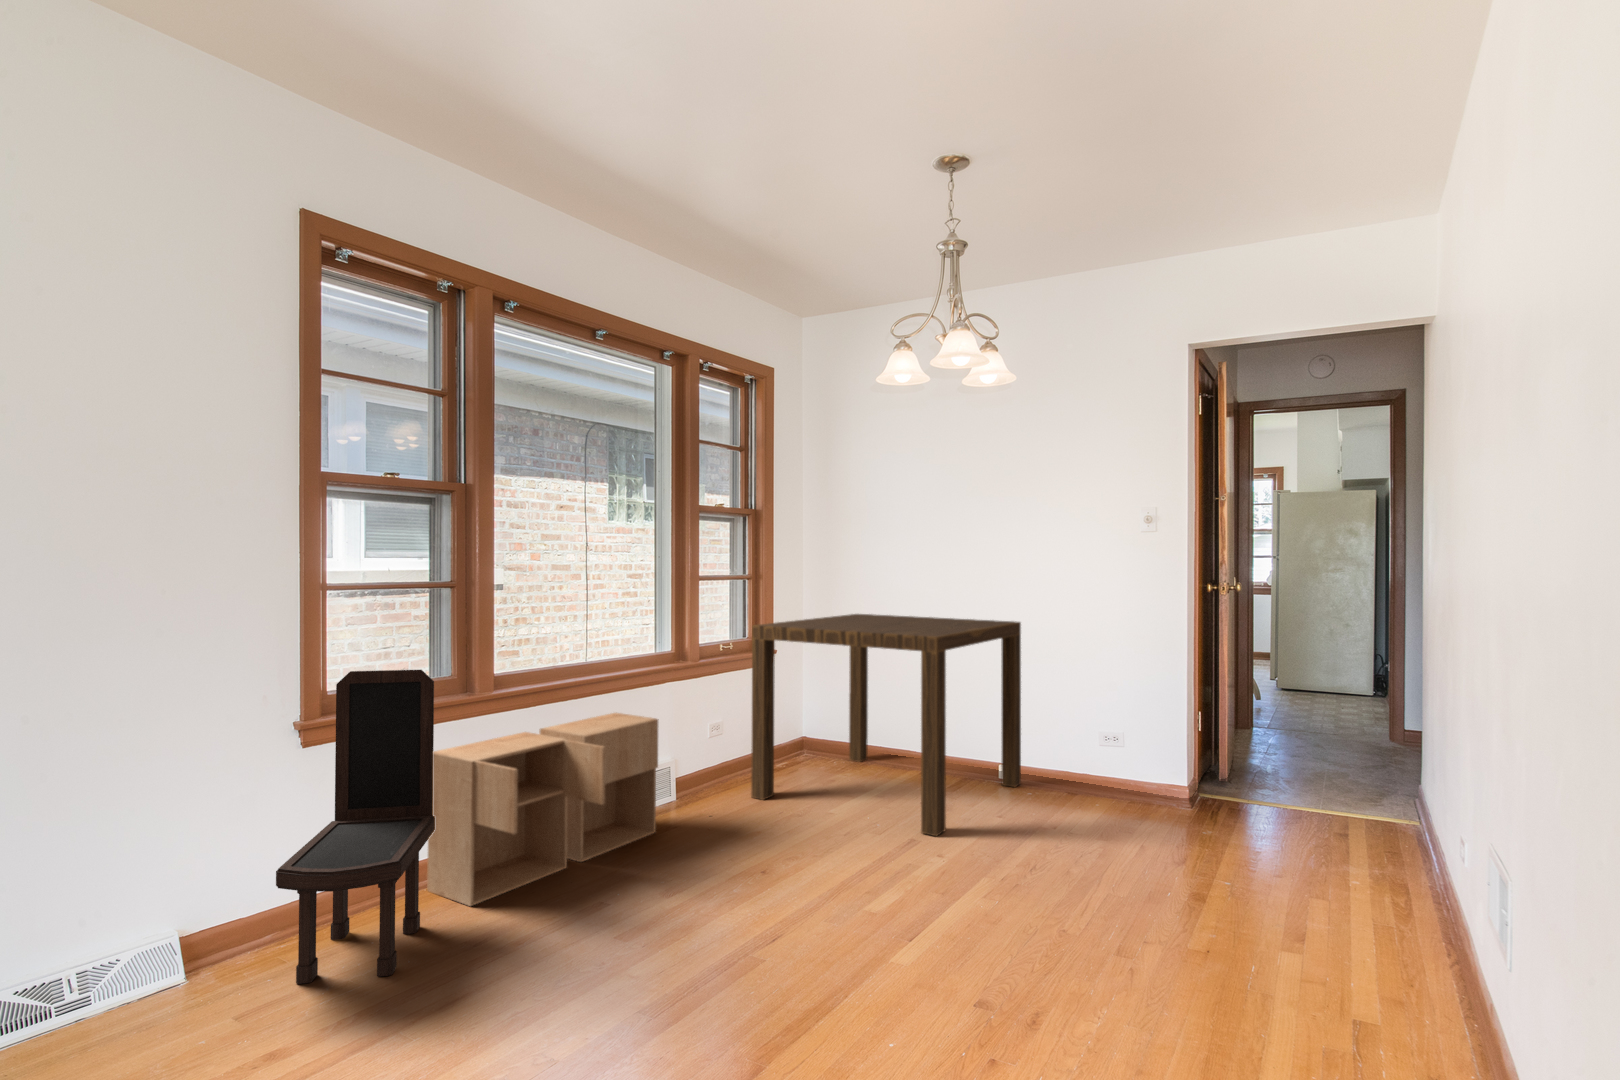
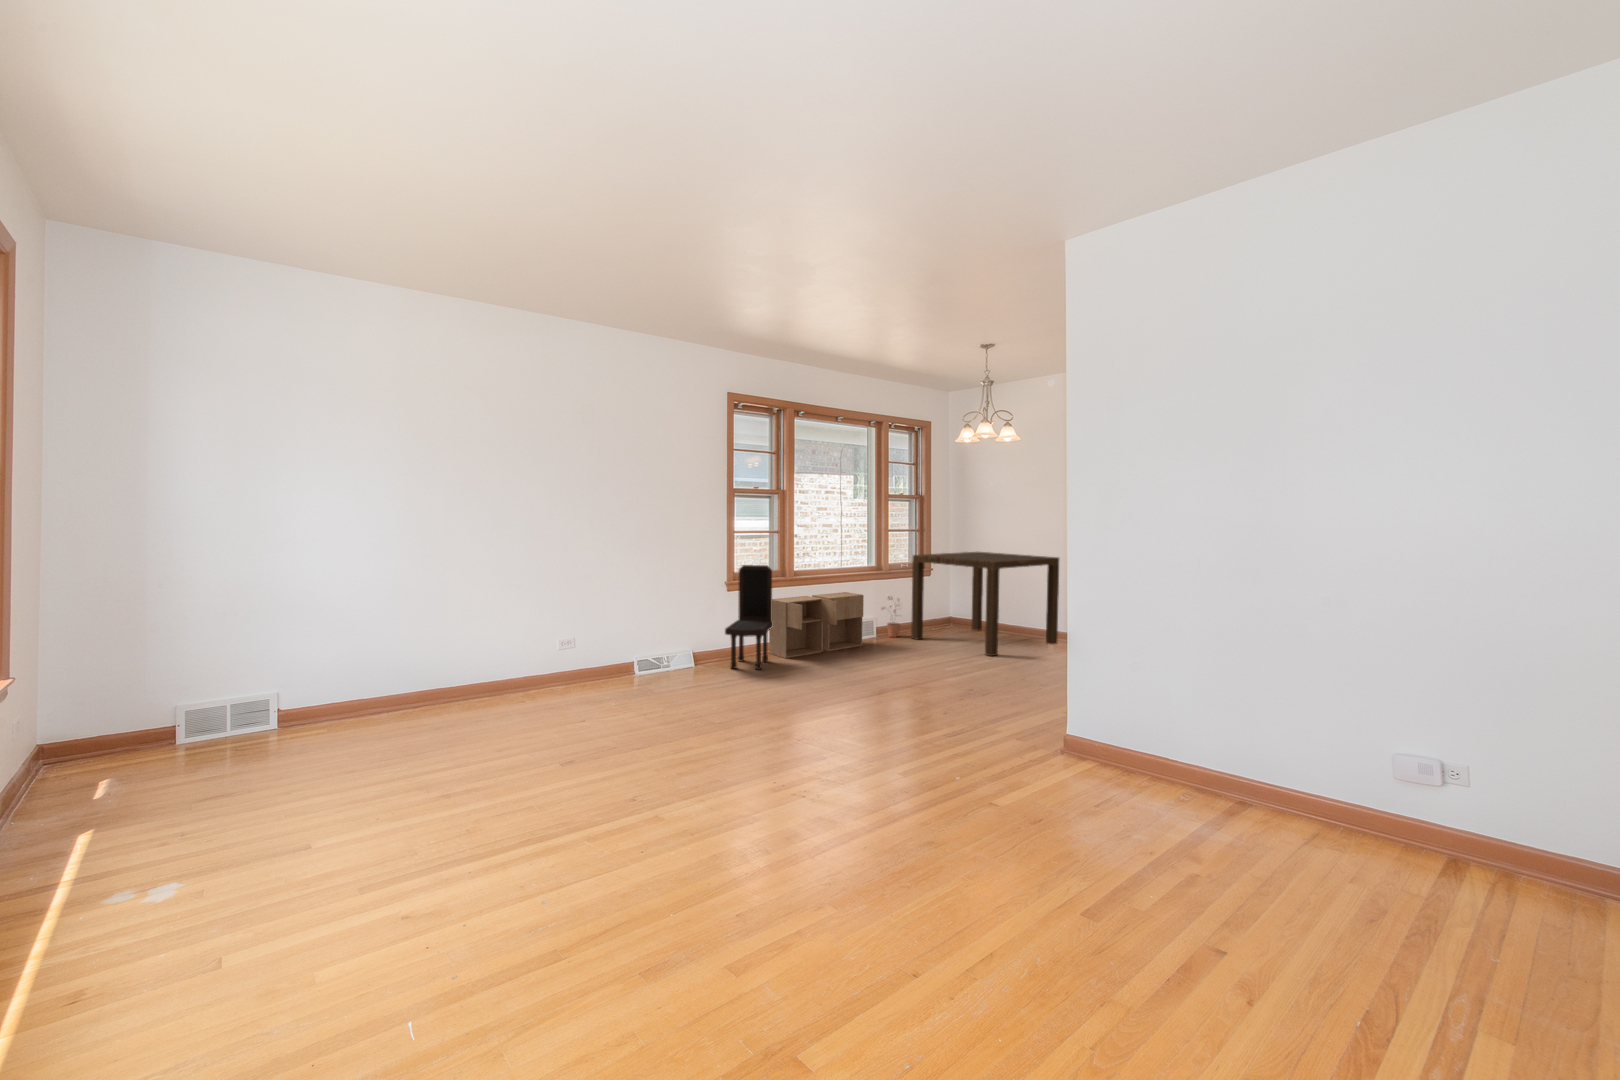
potted plant: none [687,711,733,798] -> present [887,597,900,637]

